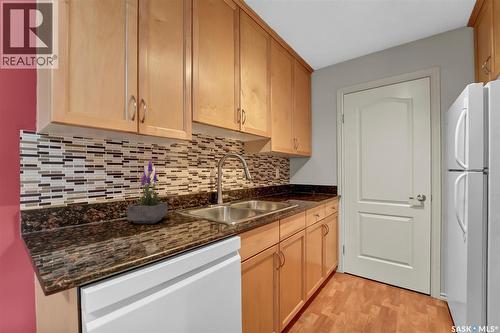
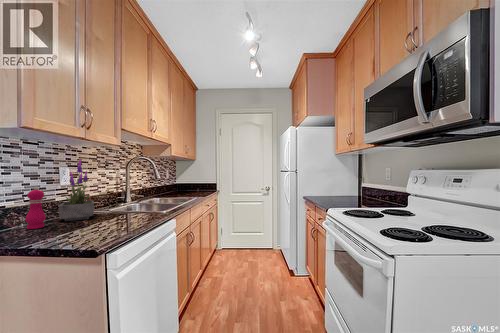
pepper mill: none [92,186,111,230] -> present [26,187,46,229]

